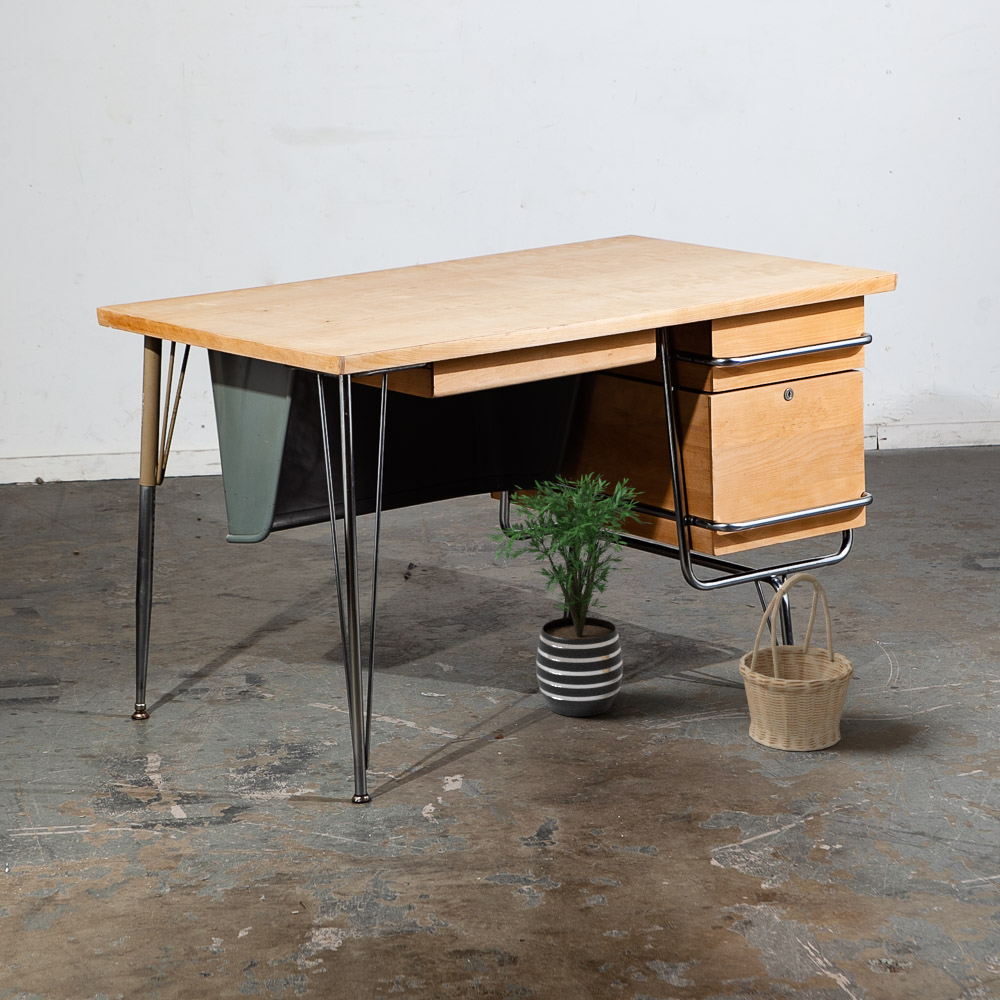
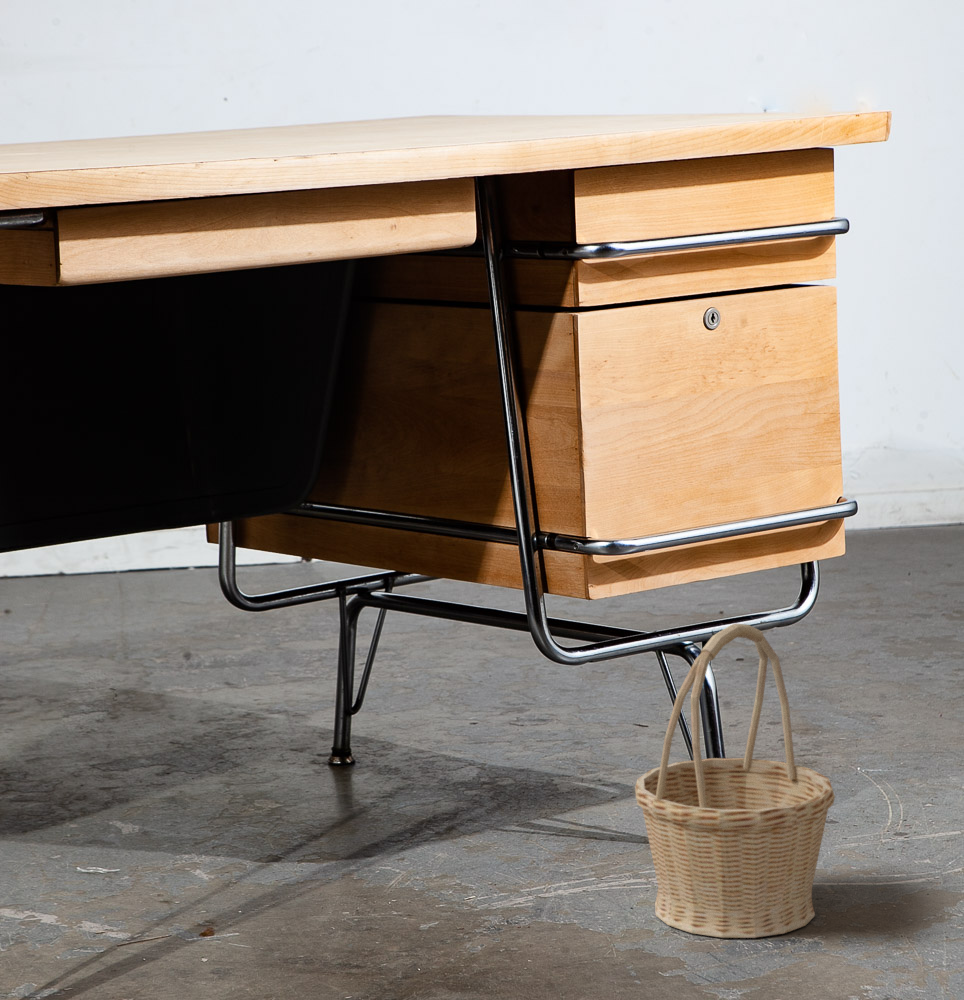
potted plant: present [488,473,642,717] -> none [184,461,482,896]

